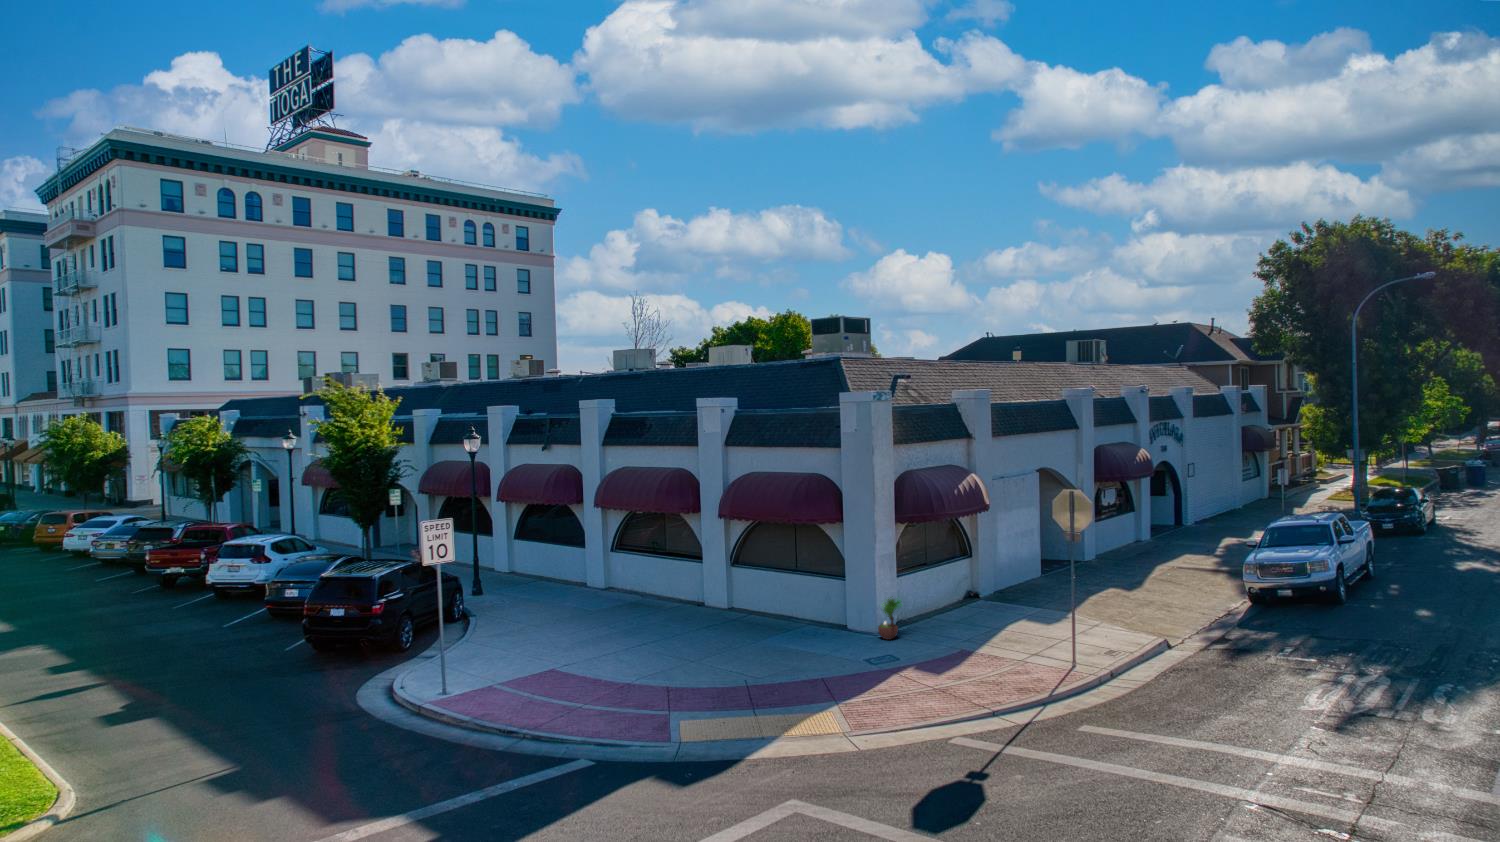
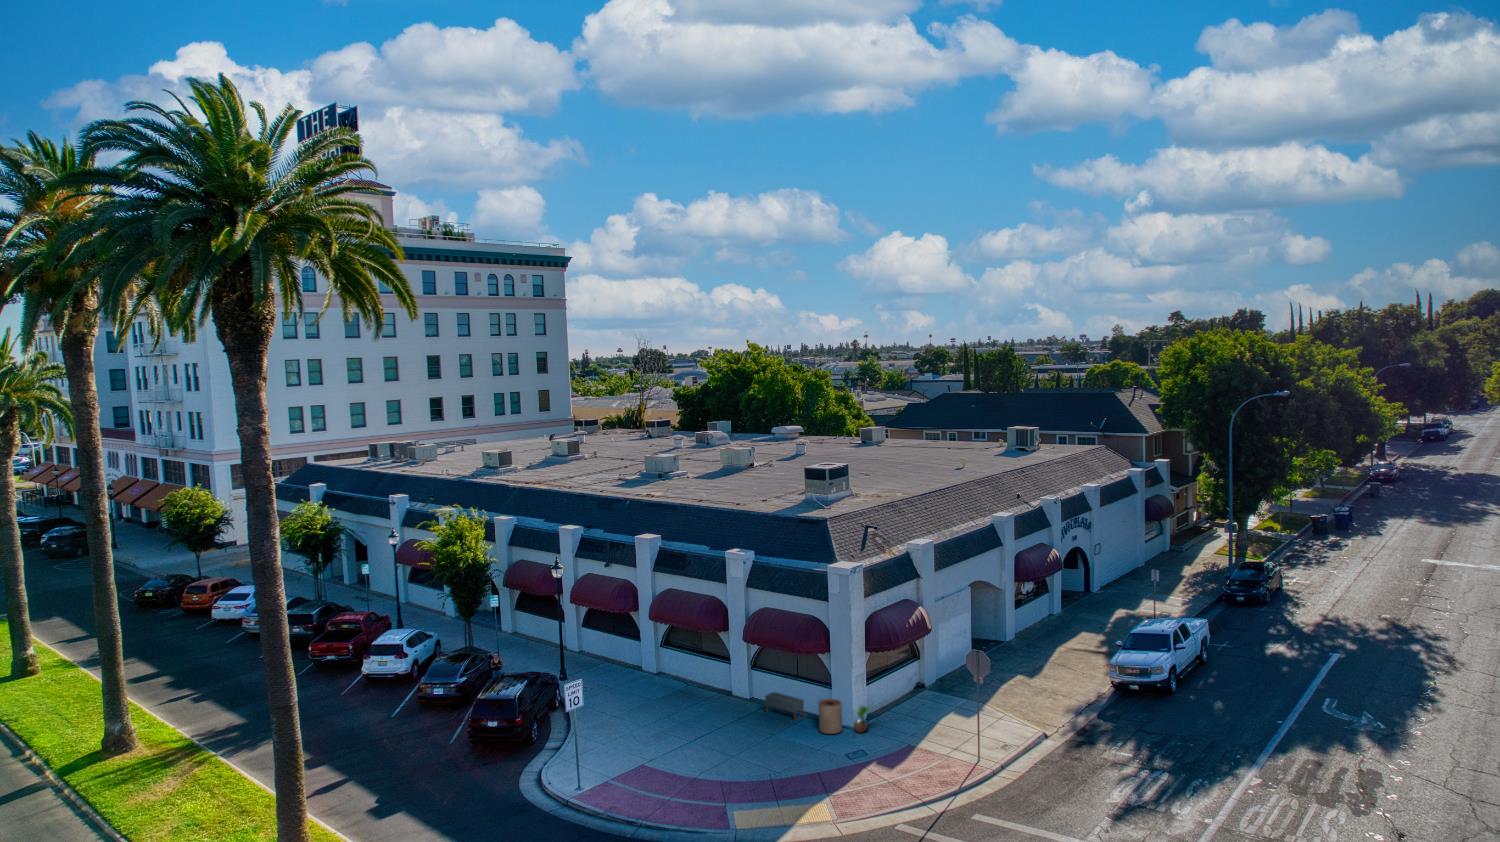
trash can: none [825,592,861,641] -> present [818,698,842,734]
bench: none [749,594,805,629] -> present [765,692,804,720]

